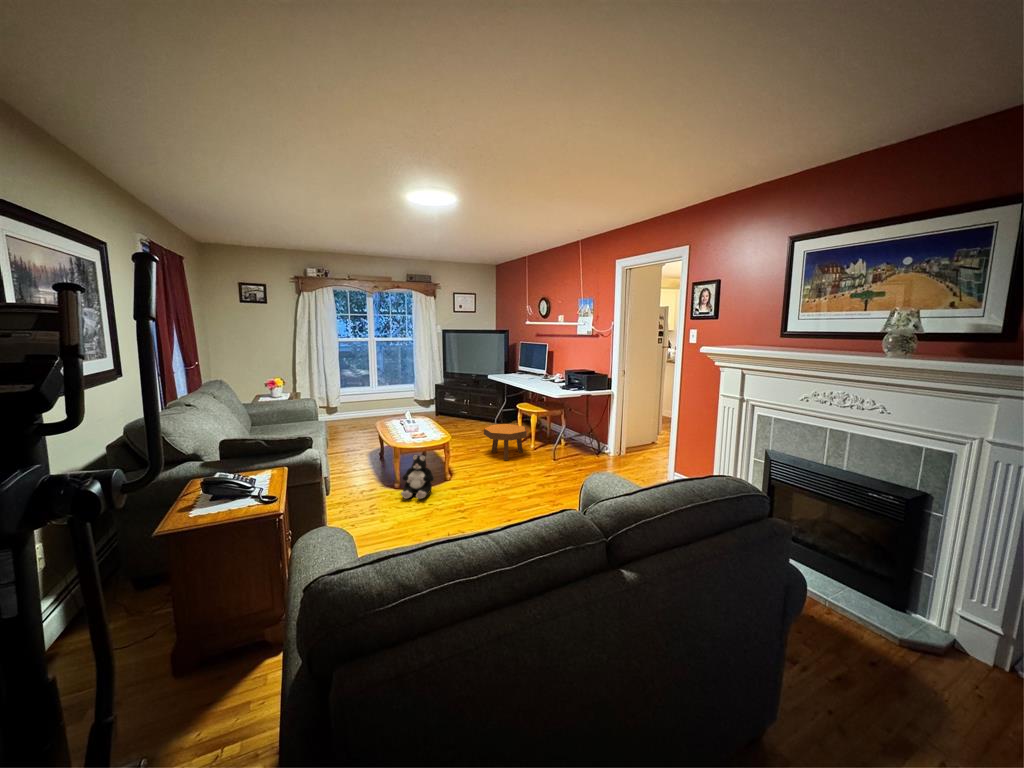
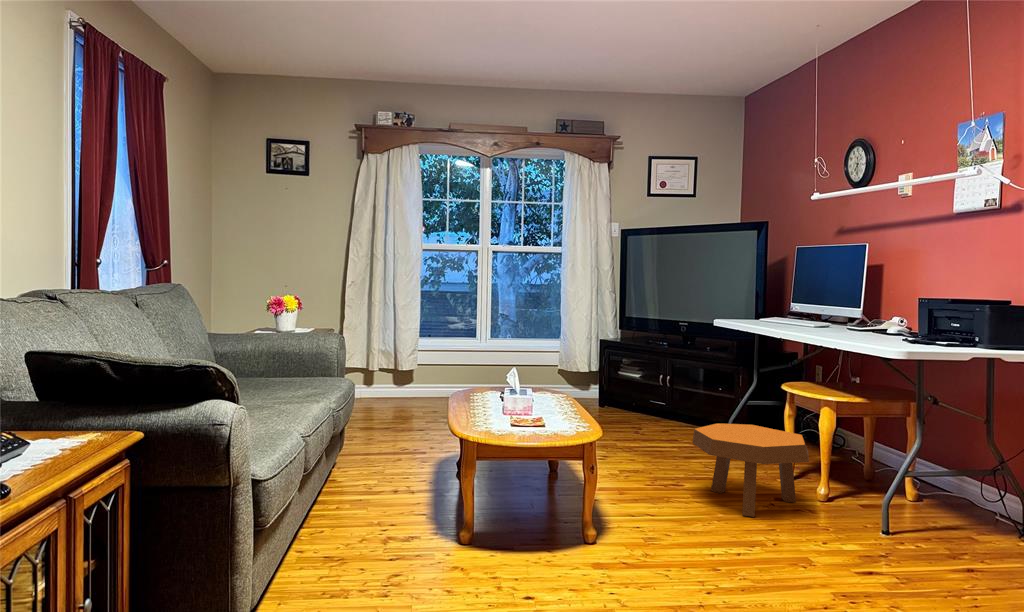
plush toy: present [401,455,434,499] -> none [454,463,543,583]

